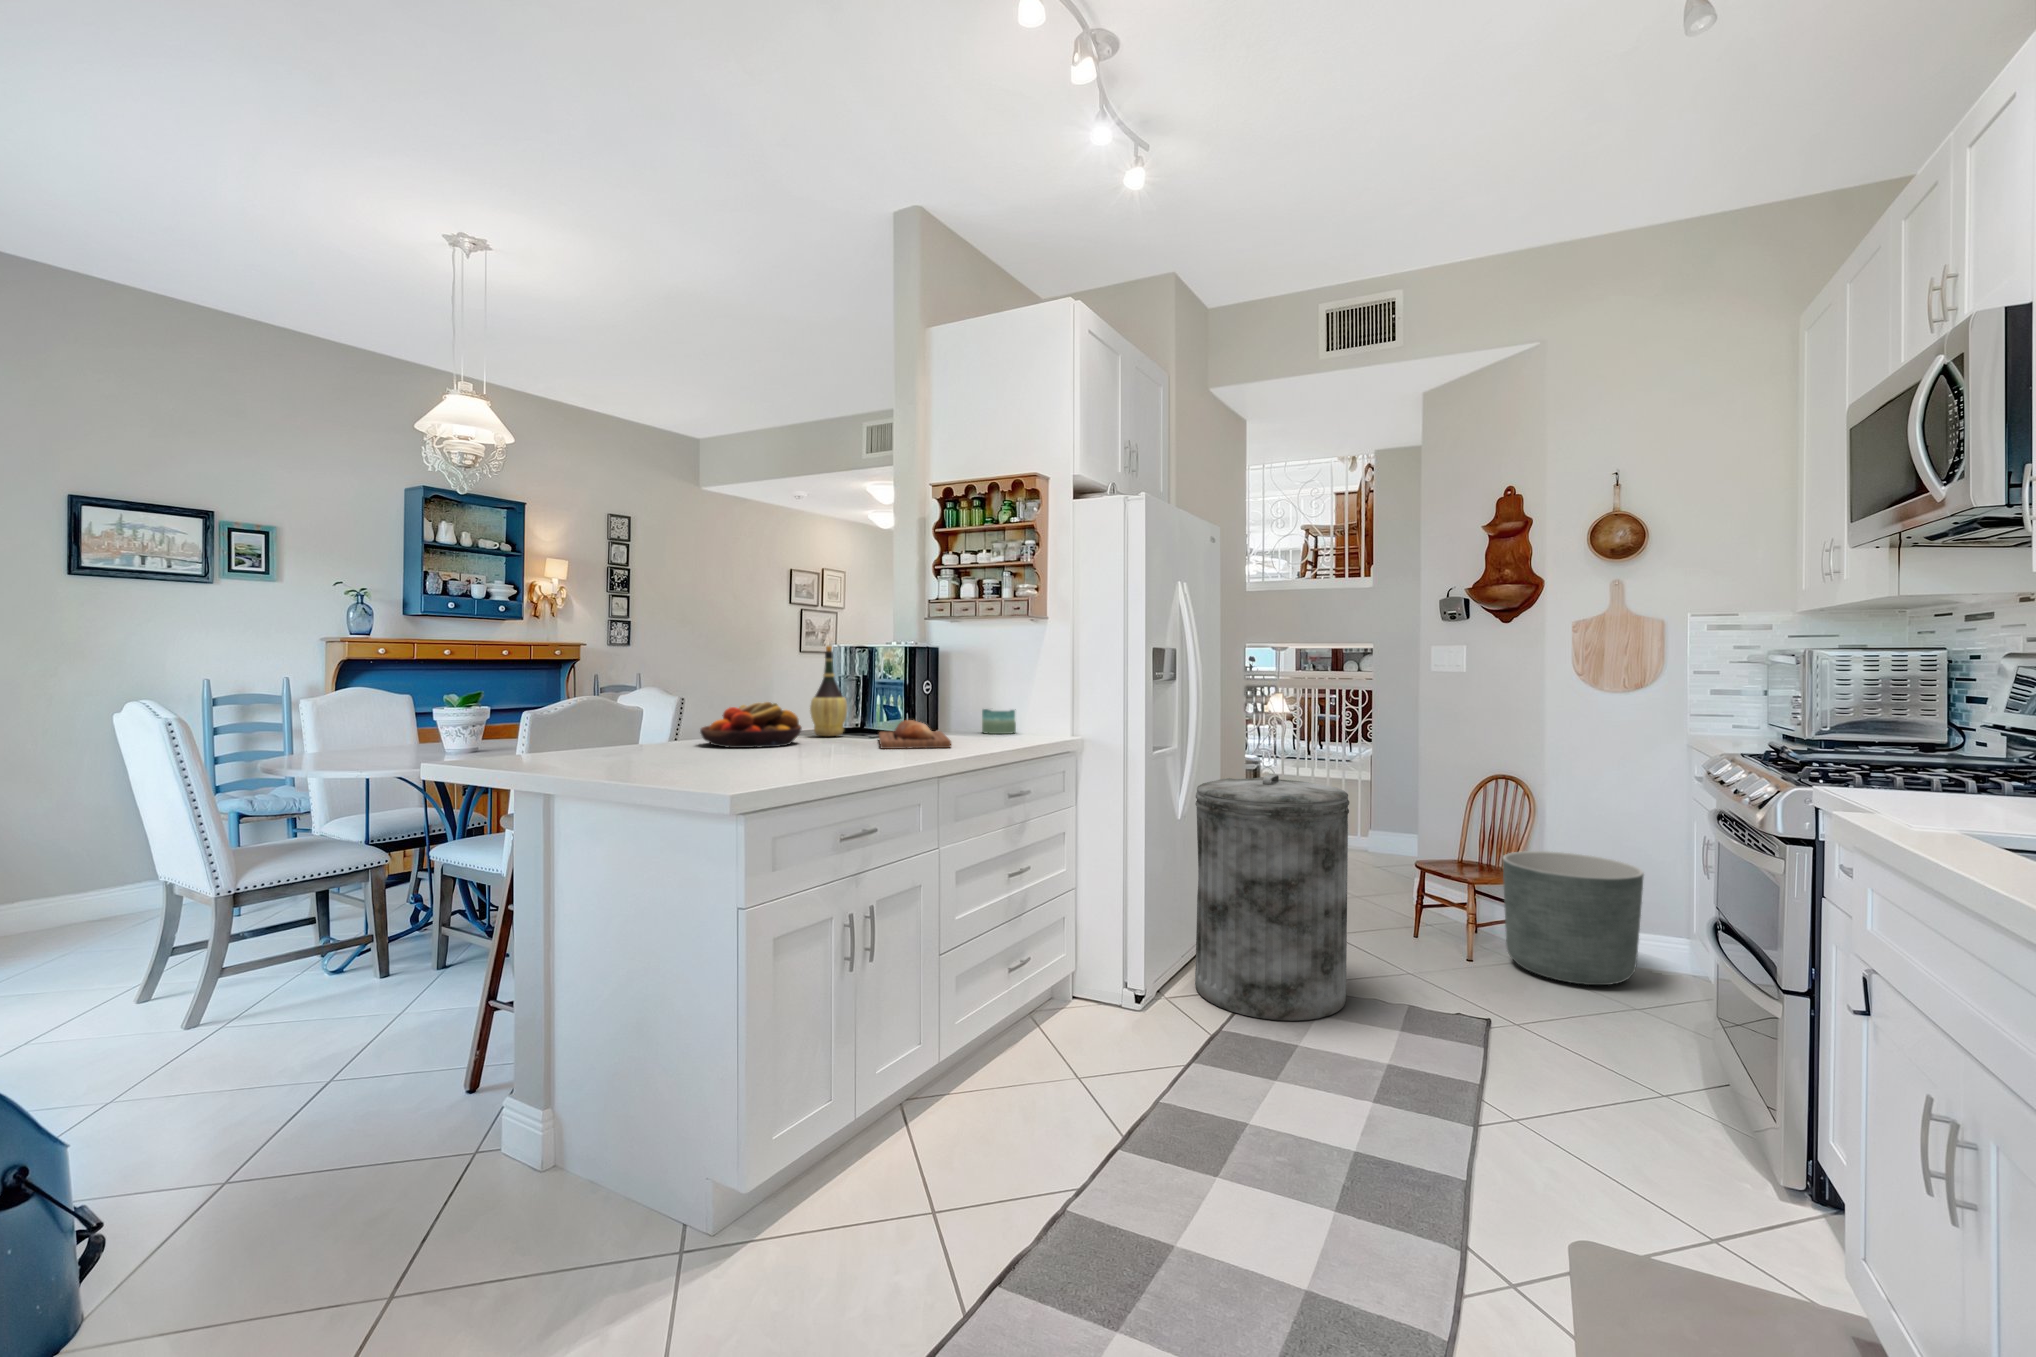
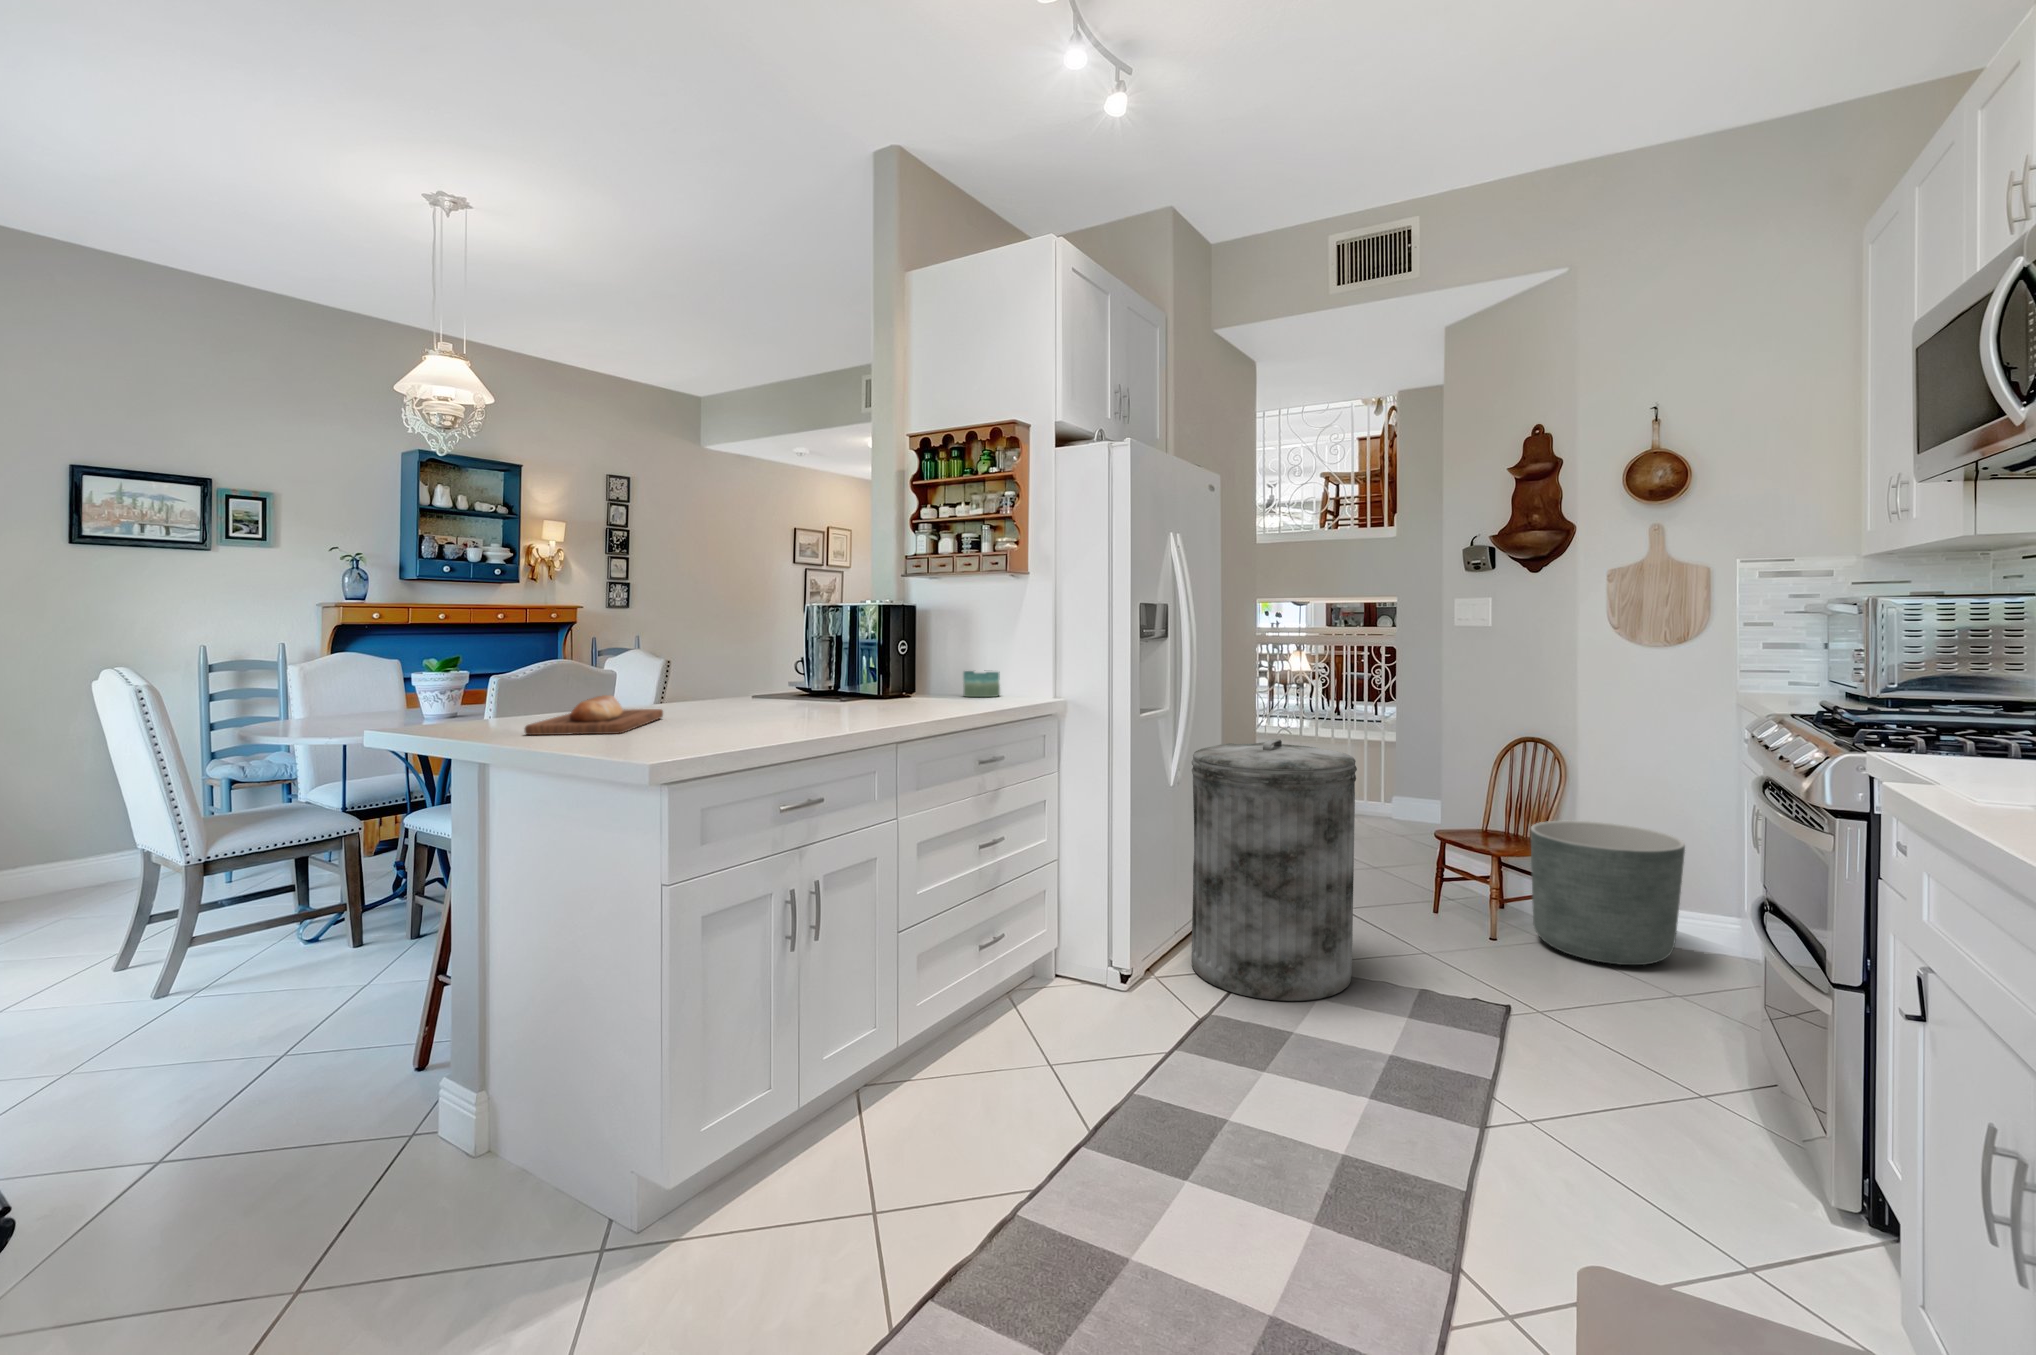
wine bottle: present [810,645,847,736] -> none [779,605,818,700]
fruit bowl: present [700,702,802,748] -> none [656,665,764,713]
bread loaf: present [879,720,951,749] -> present [525,695,663,735]

